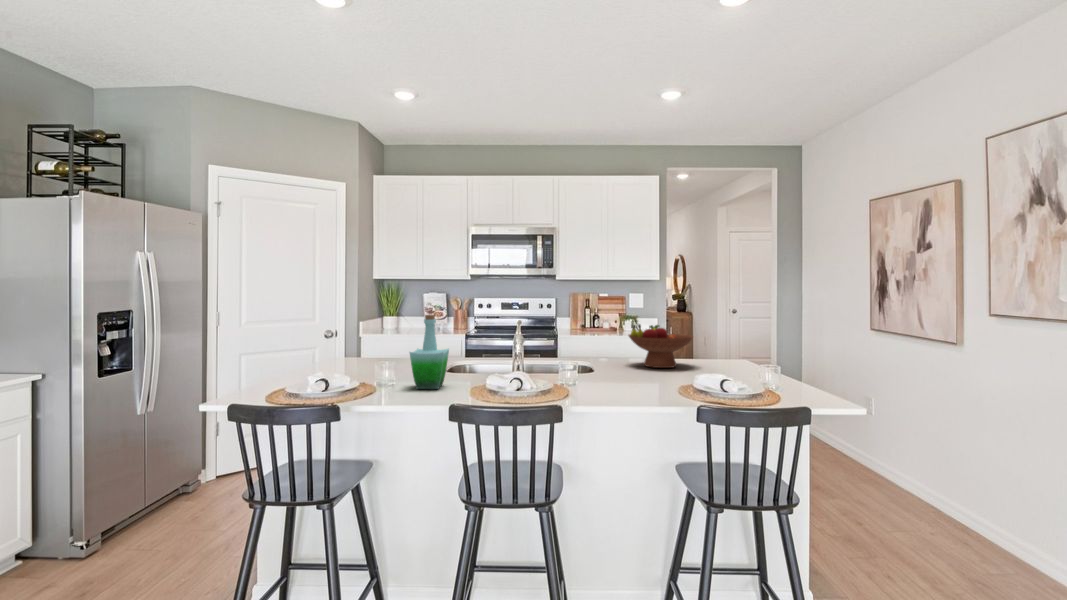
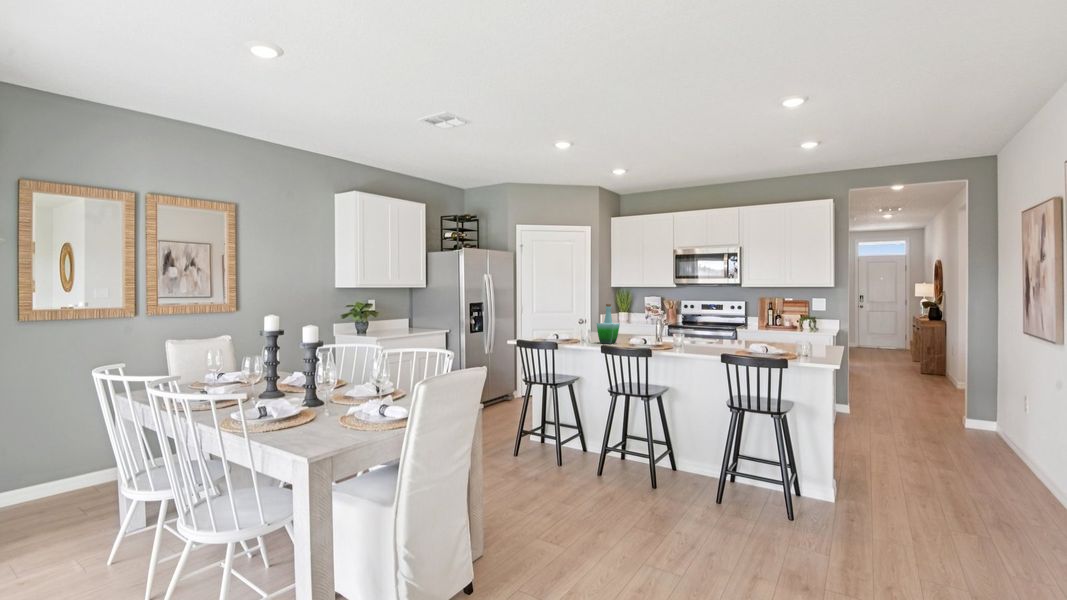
fruit bowl: present [628,324,693,368] -> none [751,316,801,347]

